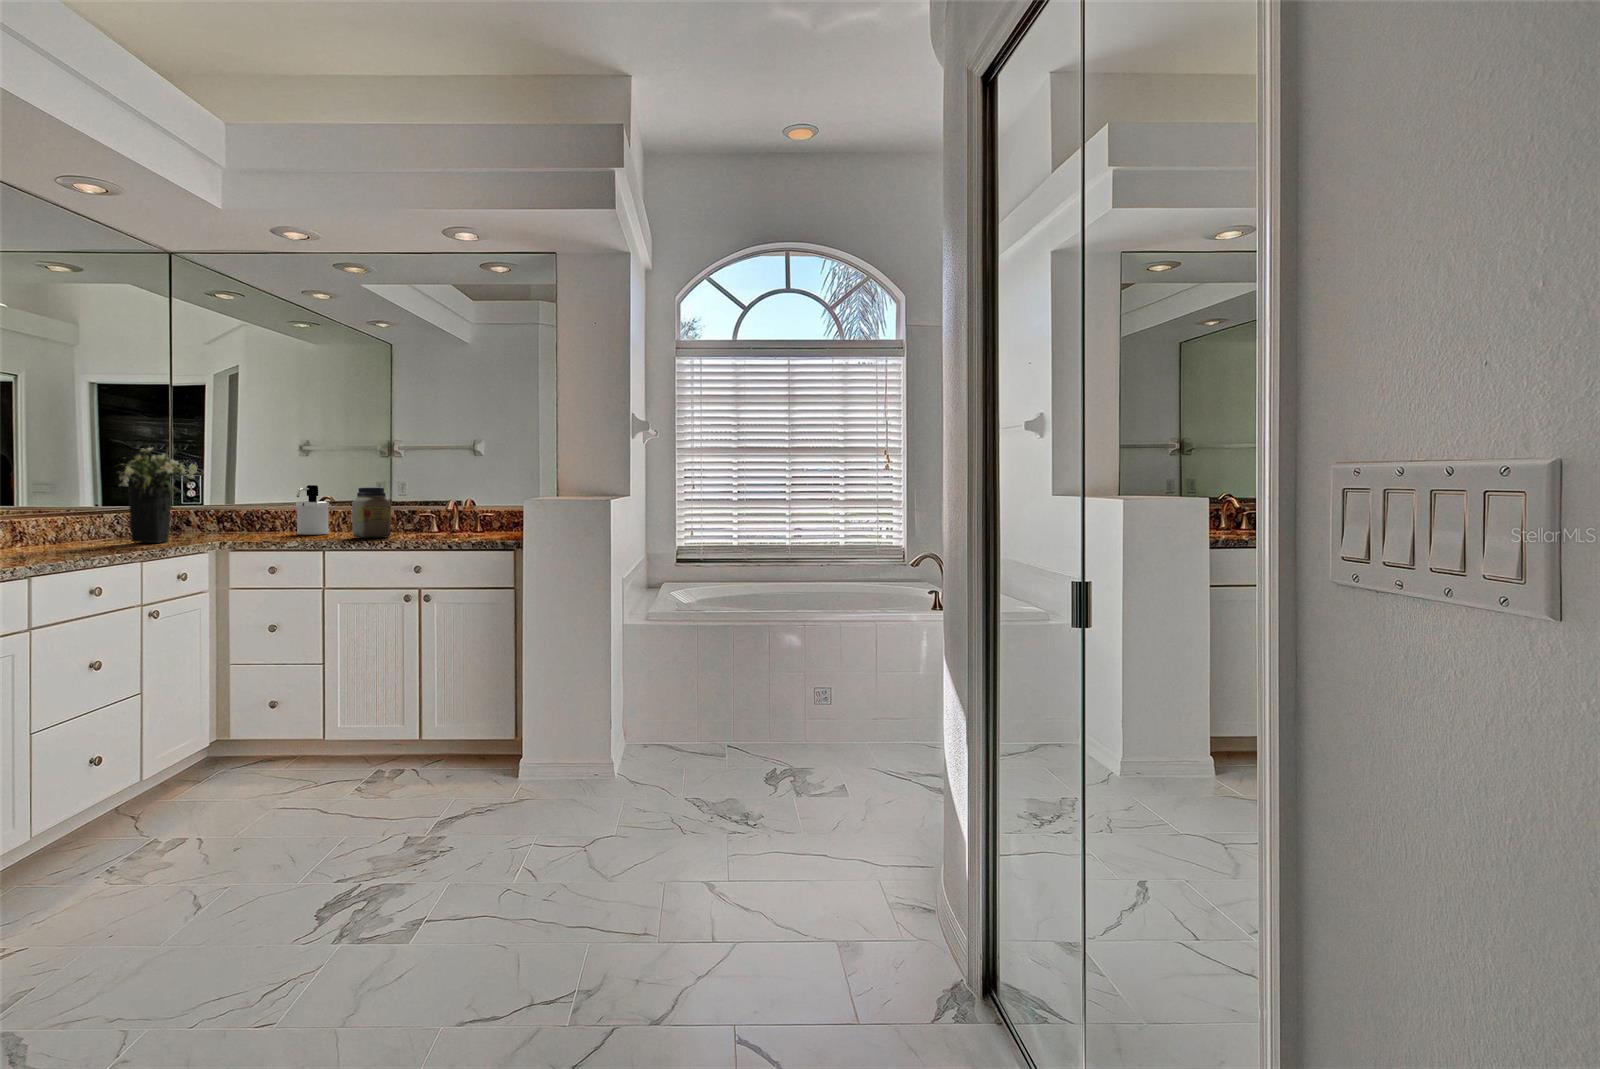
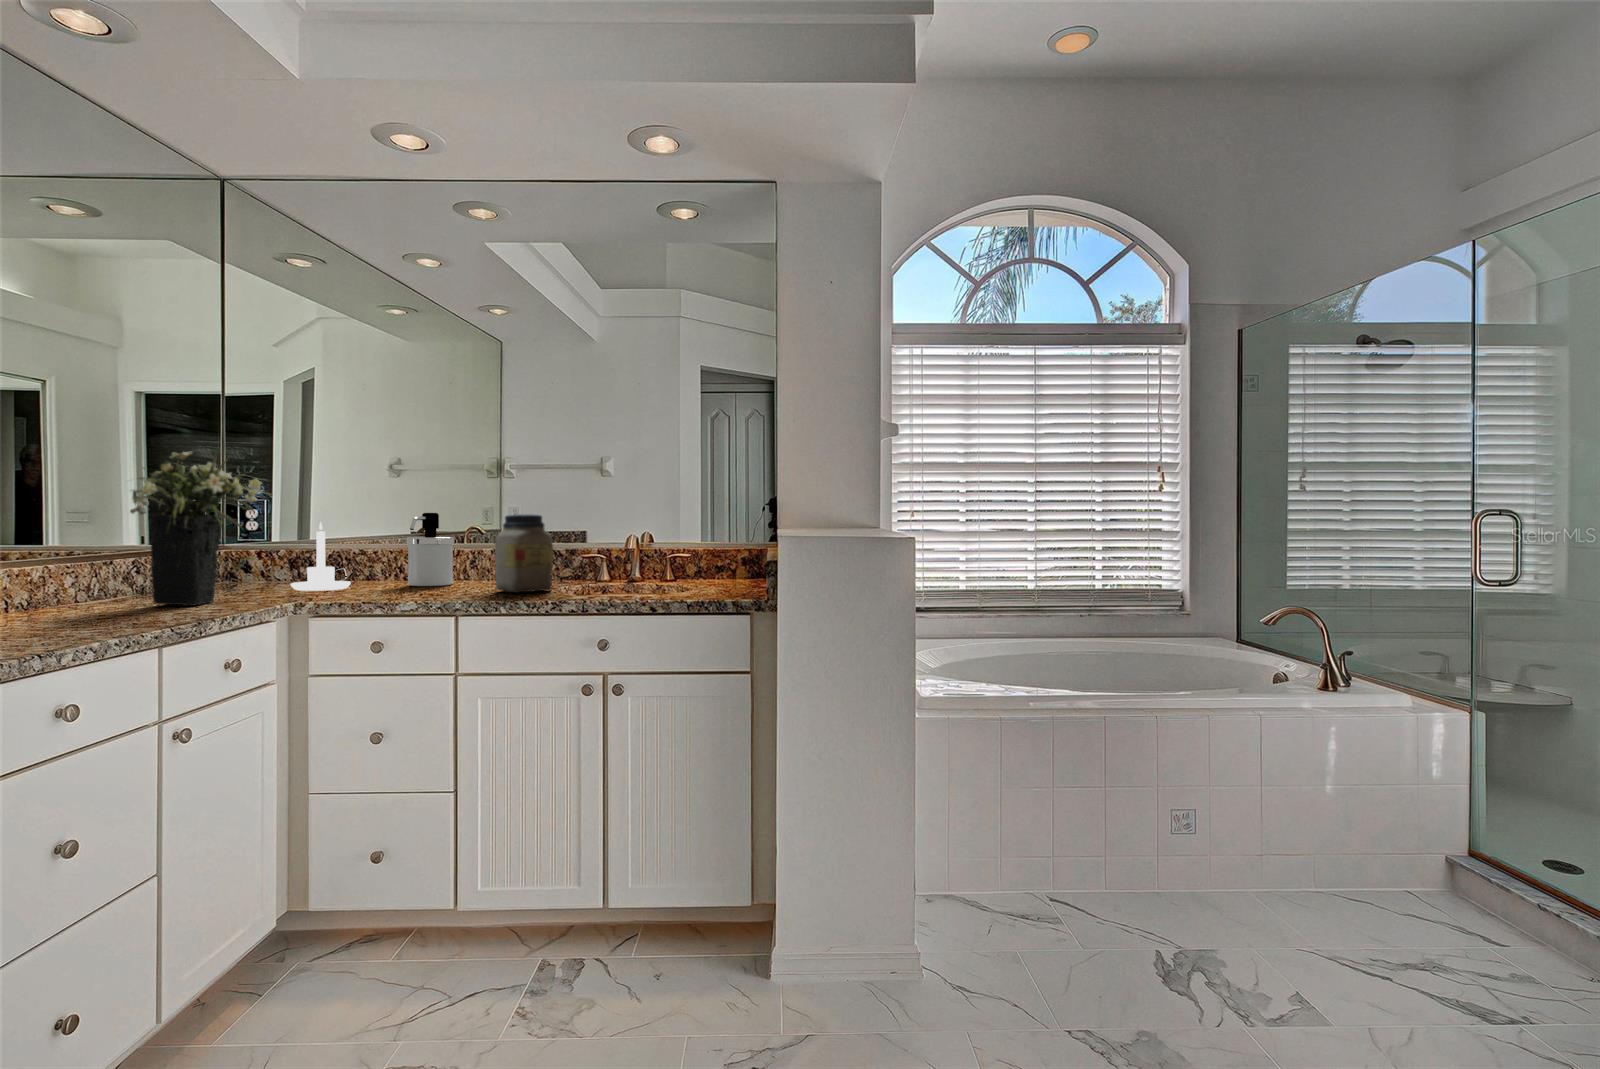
candle holder: none [217,491,258,536] -> present [291,522,351,591]

